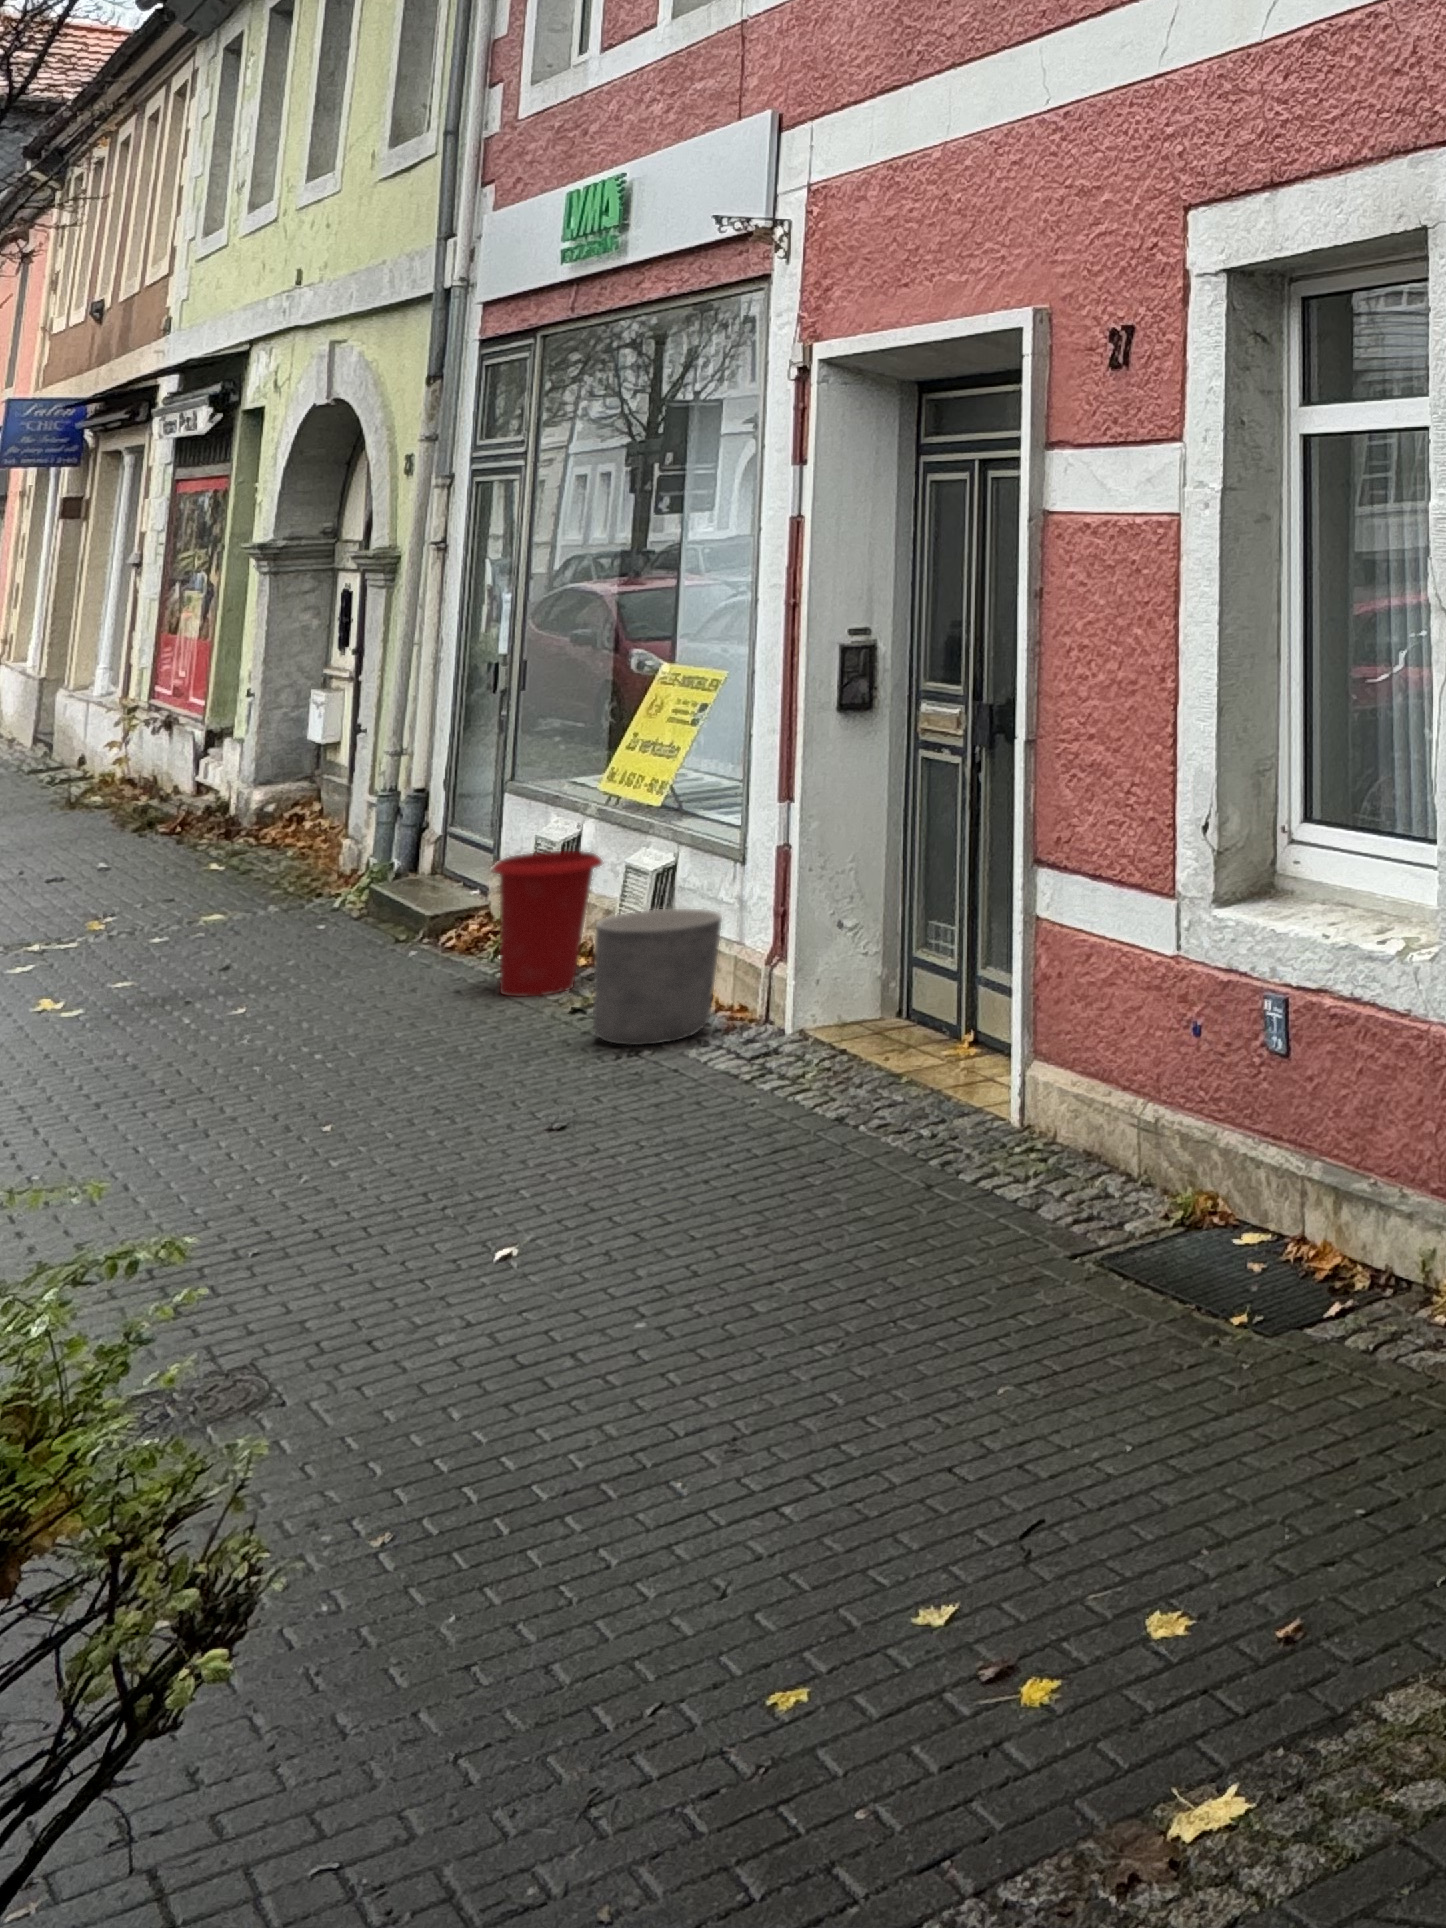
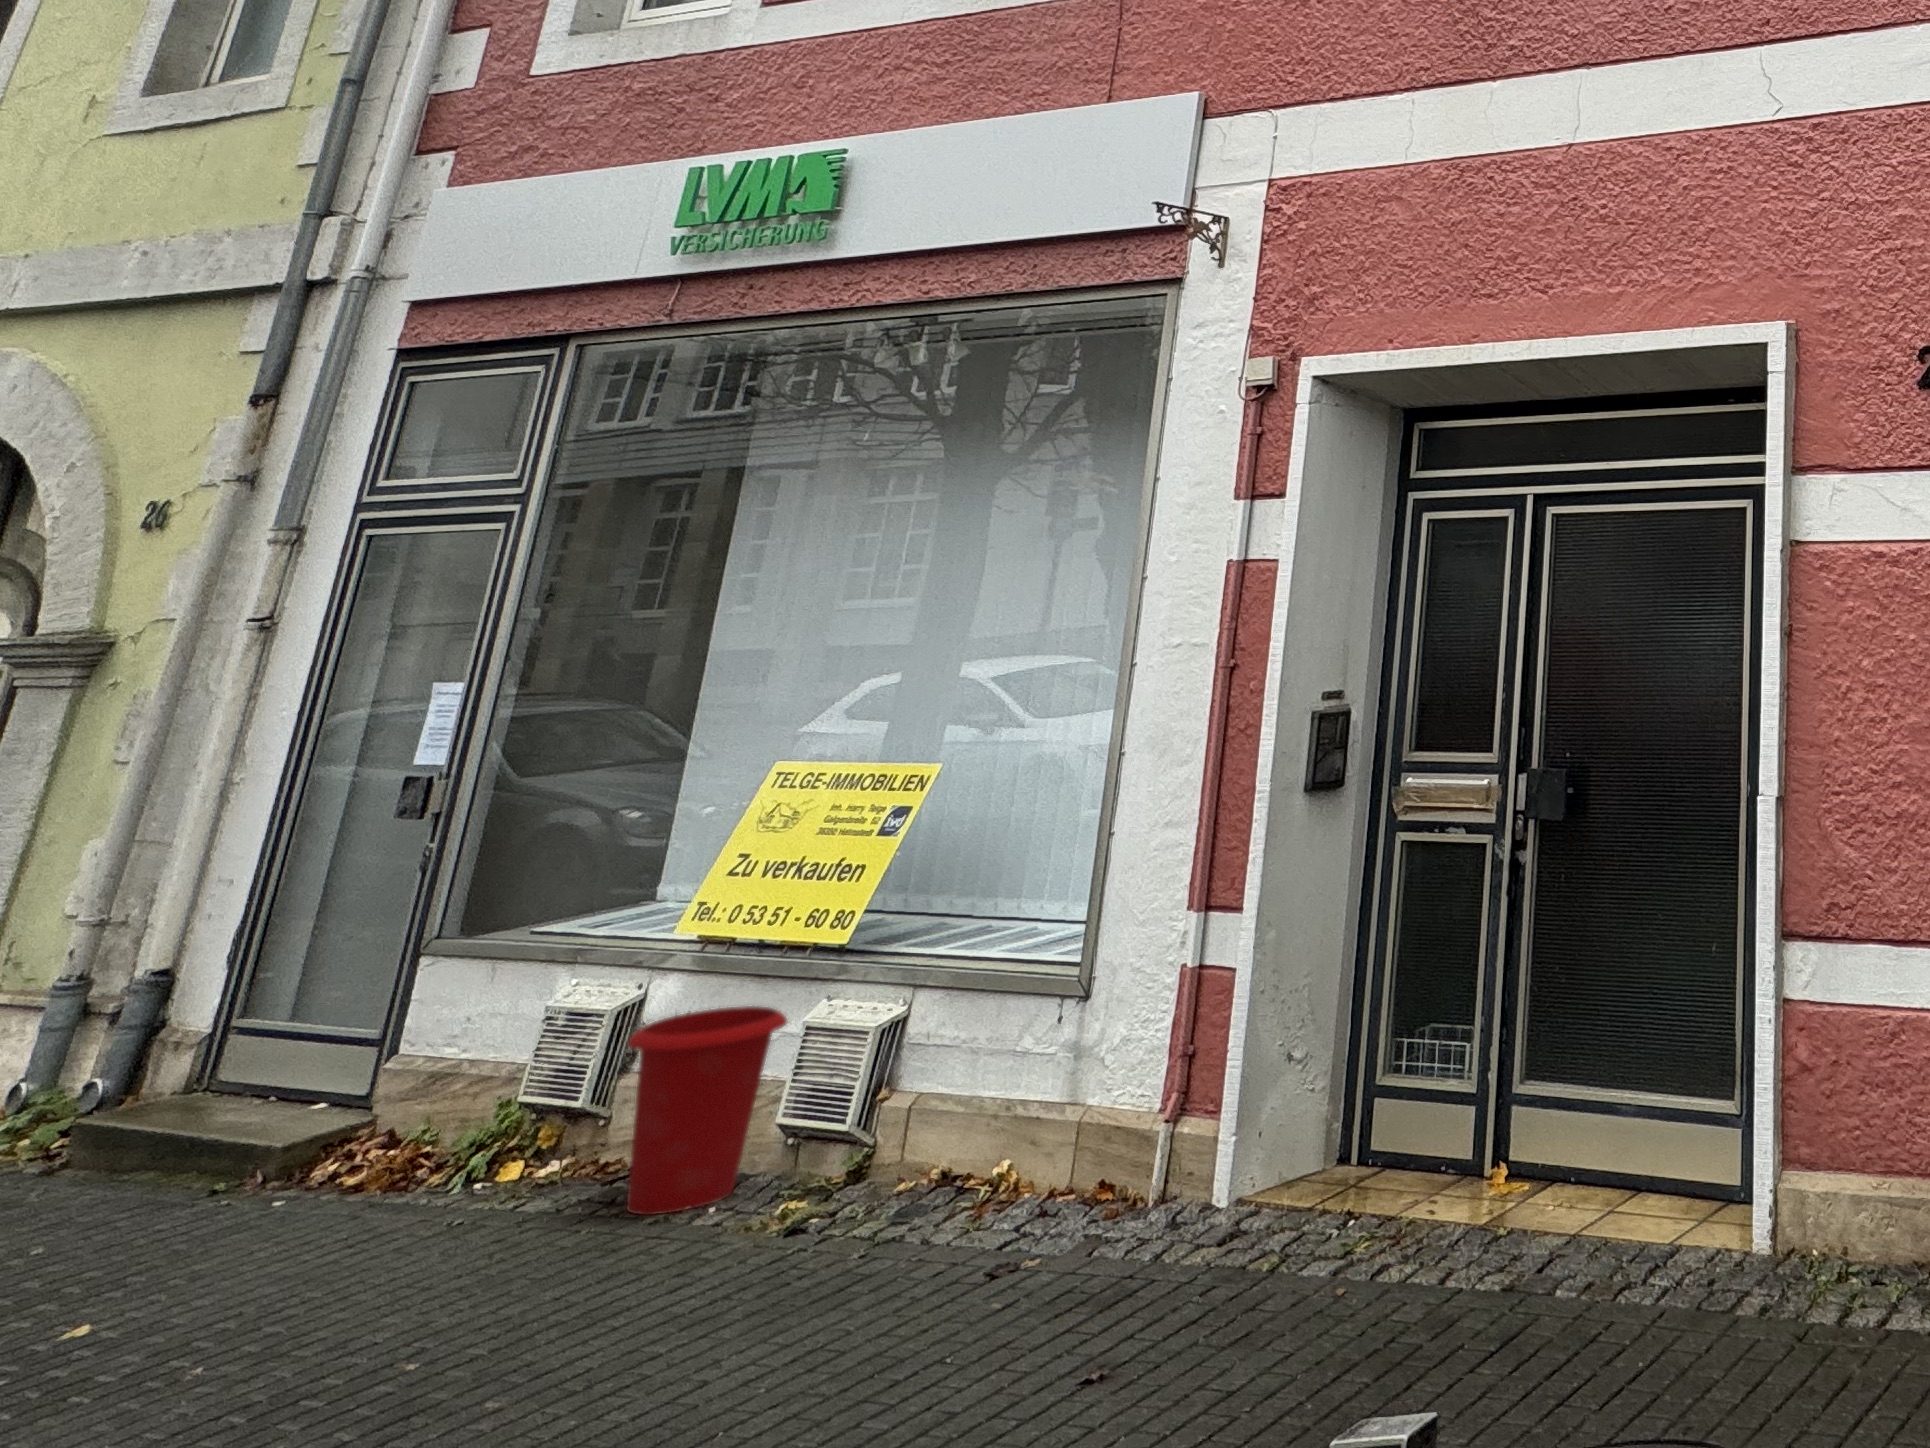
planter: present [593,909,722,1045] -> none [917,1054,1093,1244]

